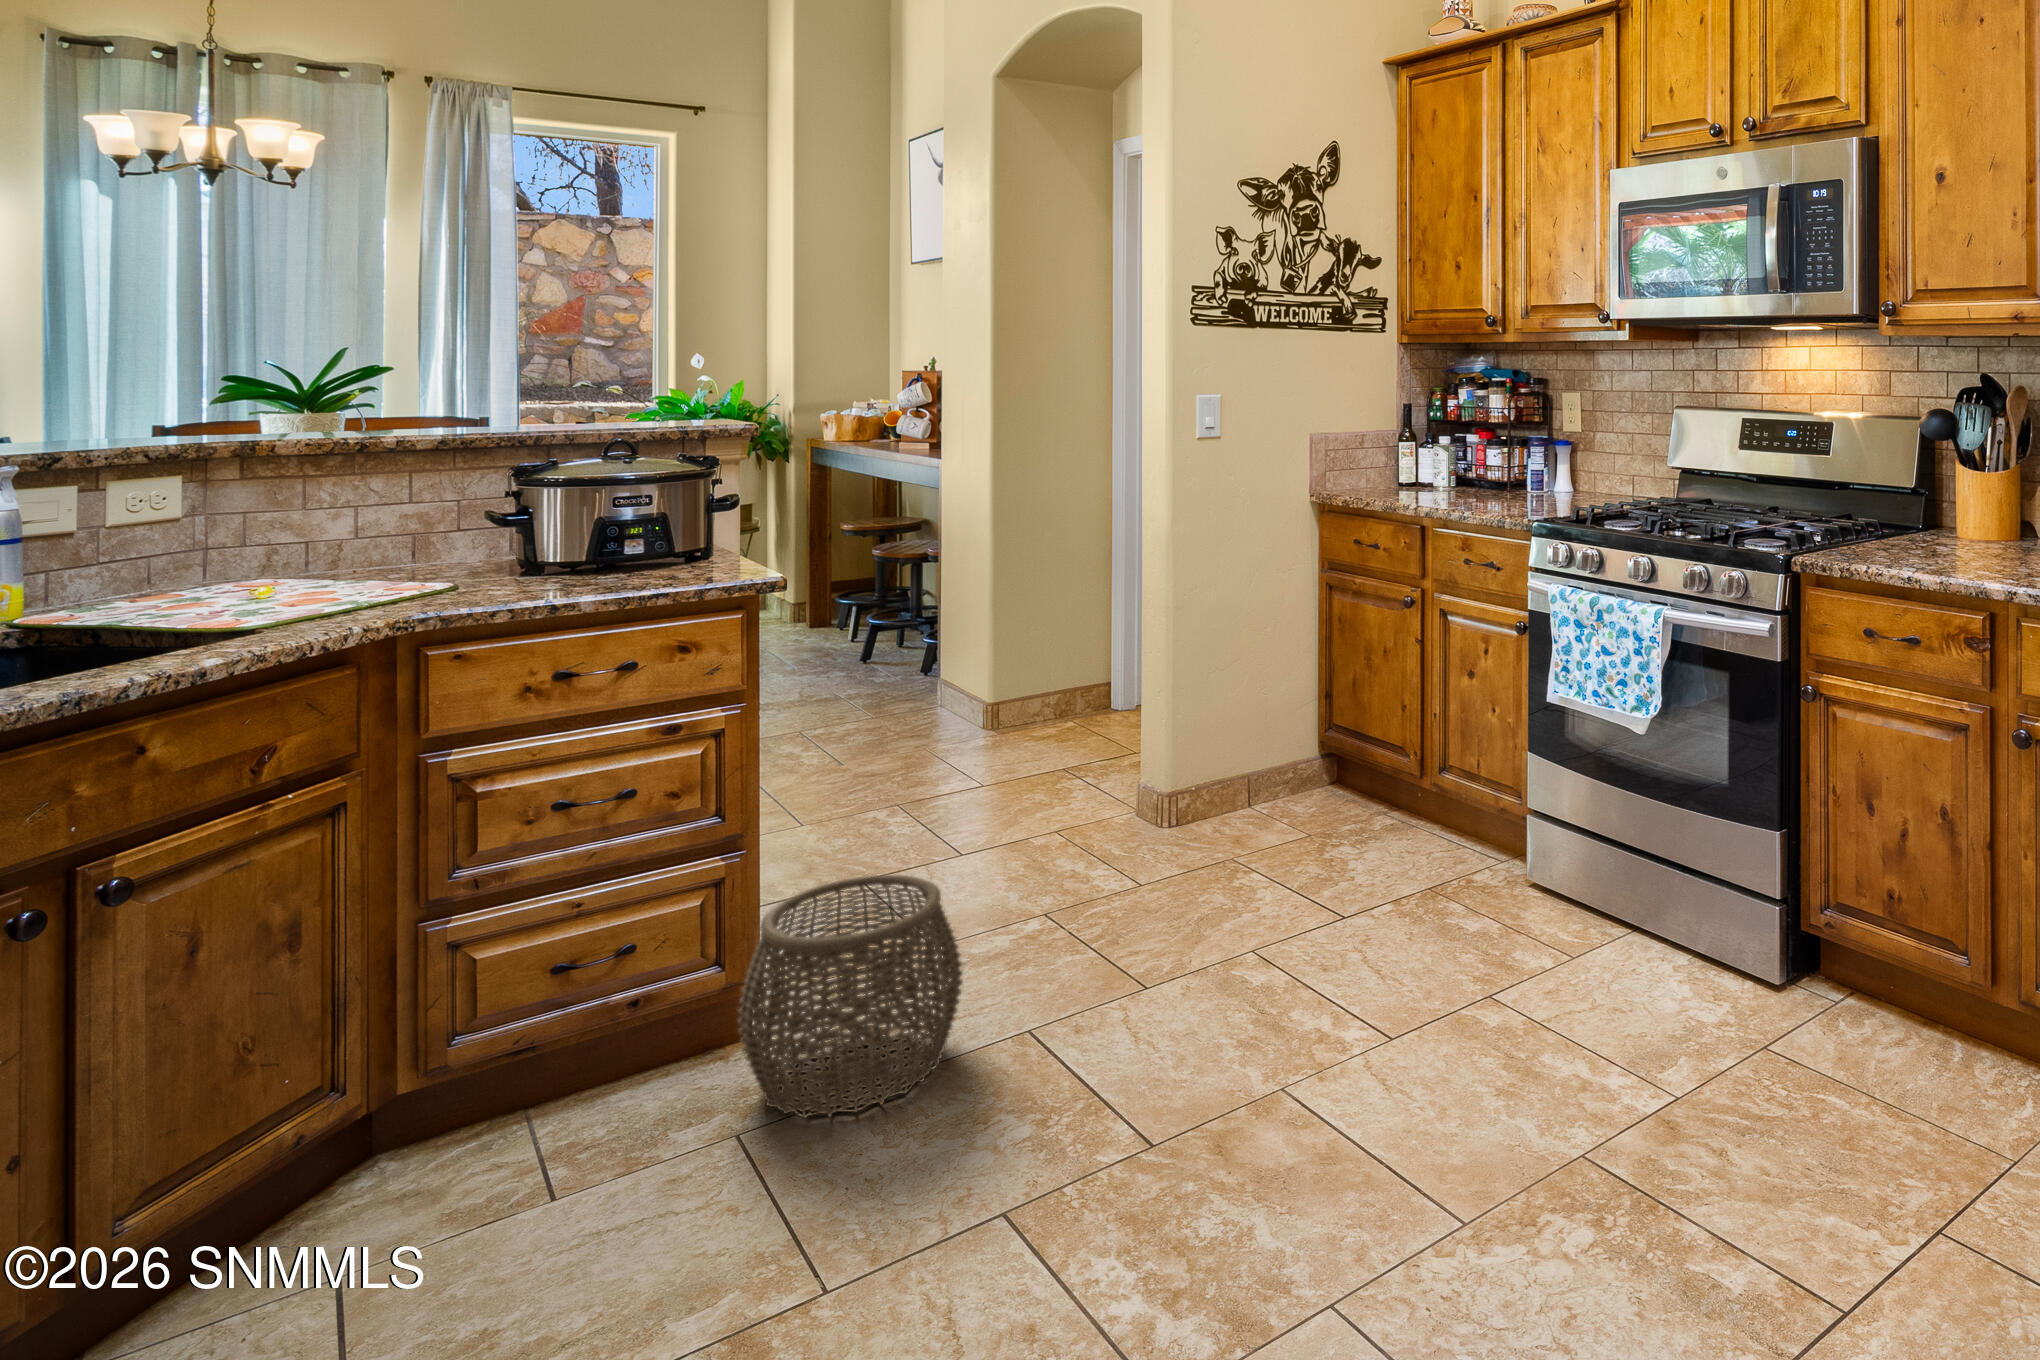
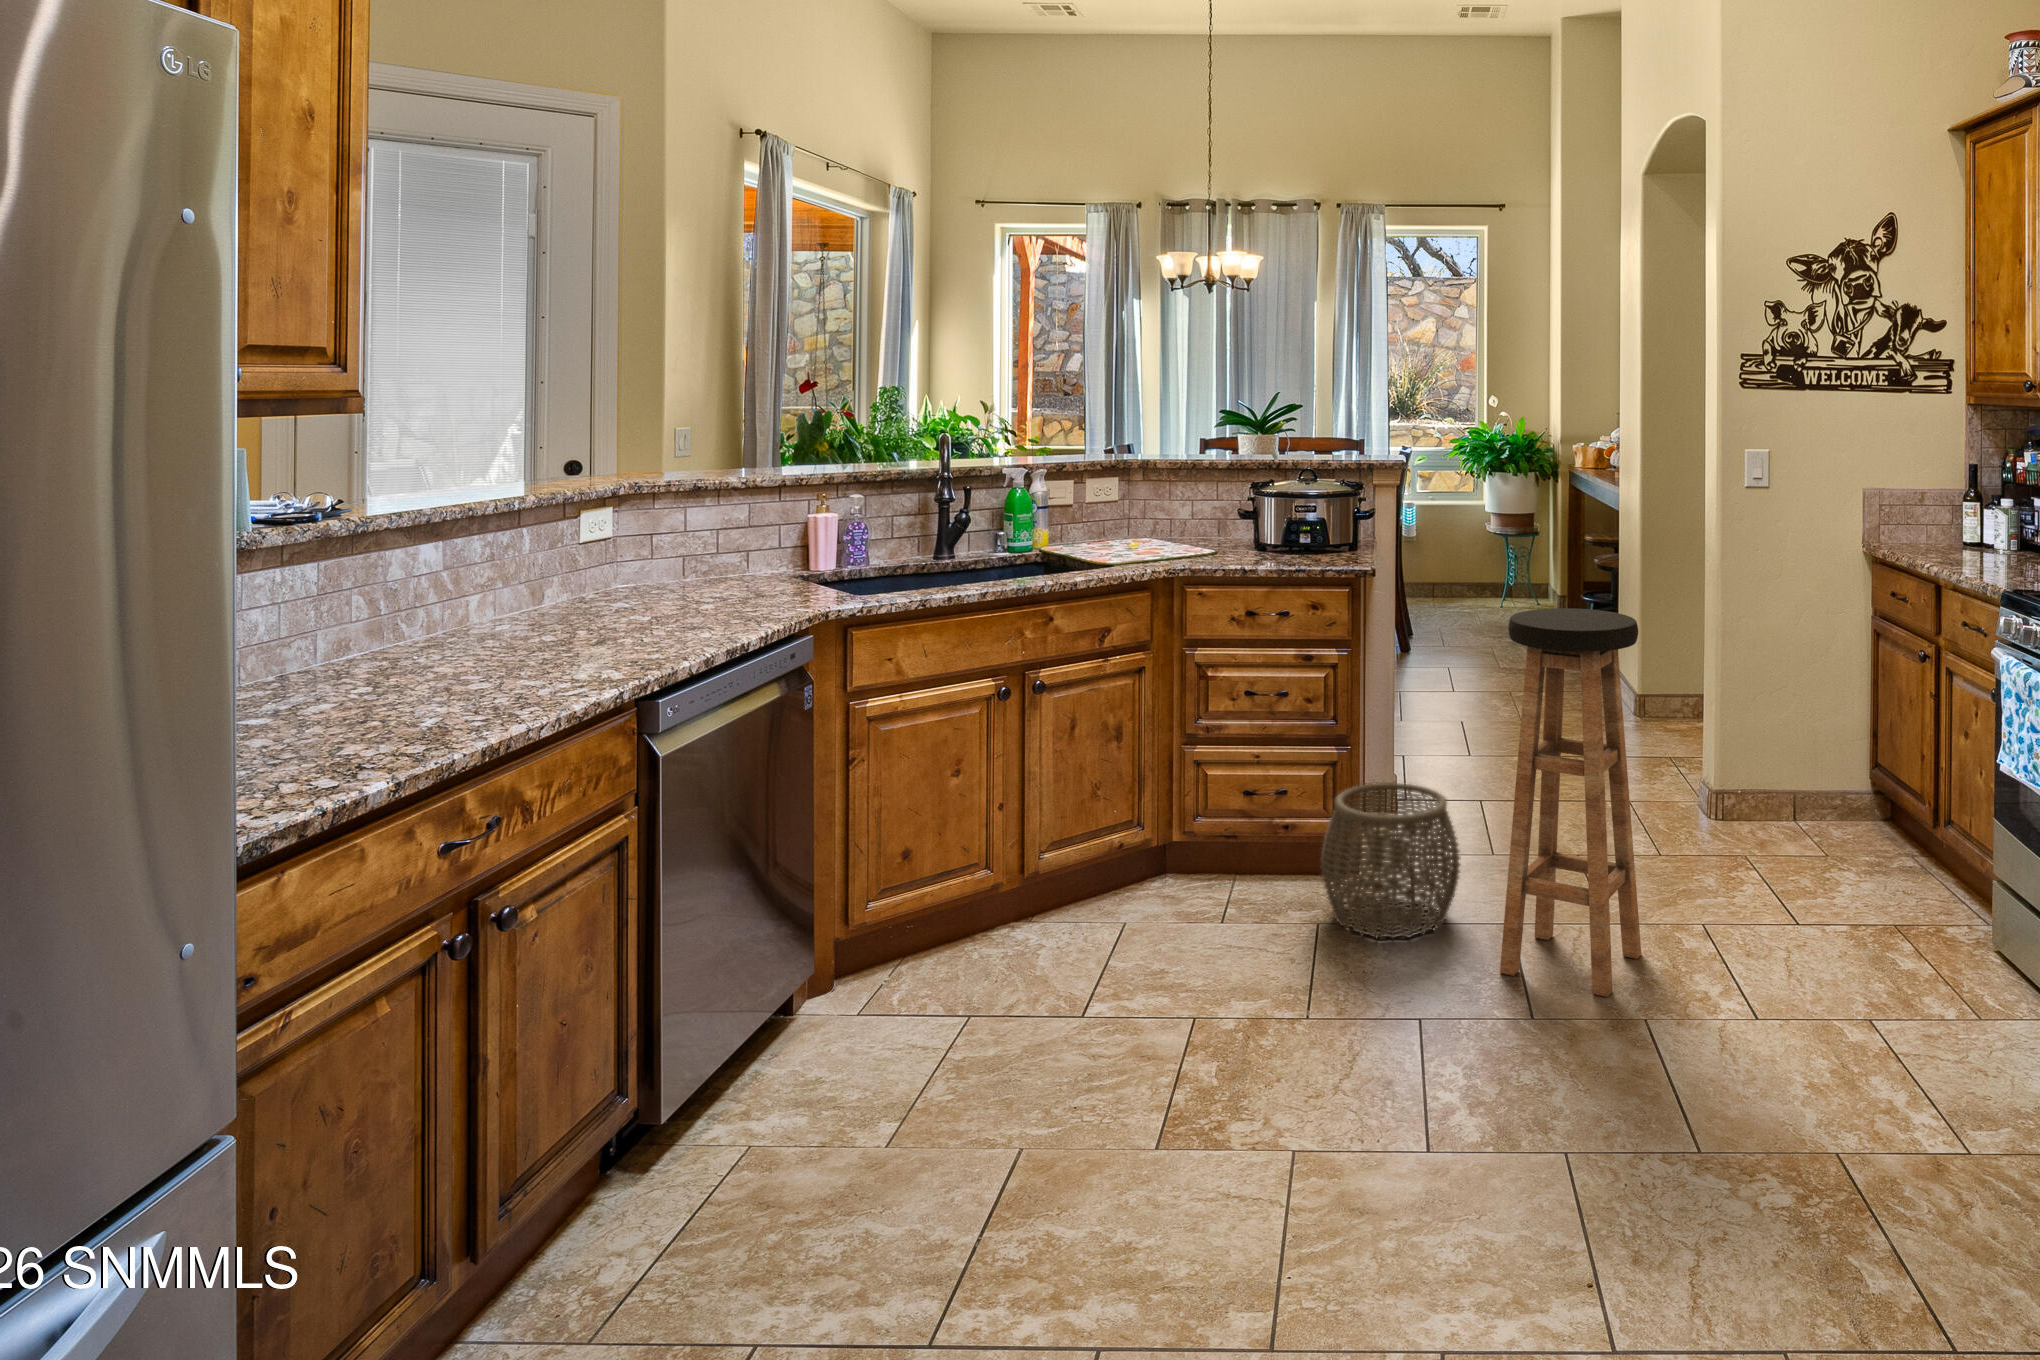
bar stool: none [1054,594,1224,1094] -> present [1500,608,1641,997]

